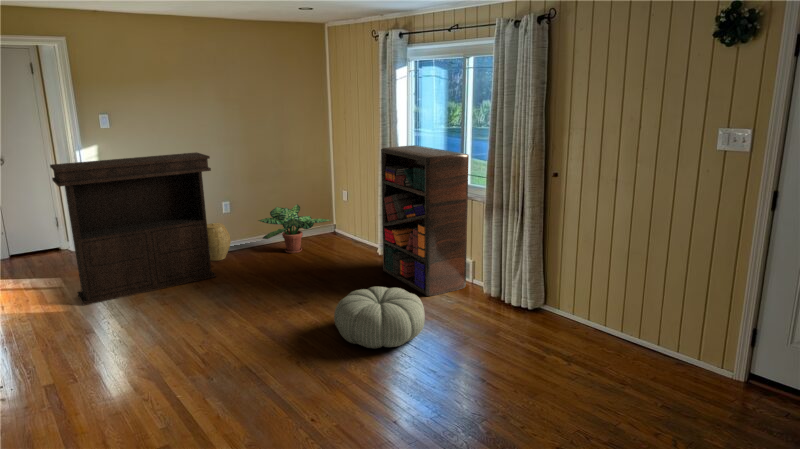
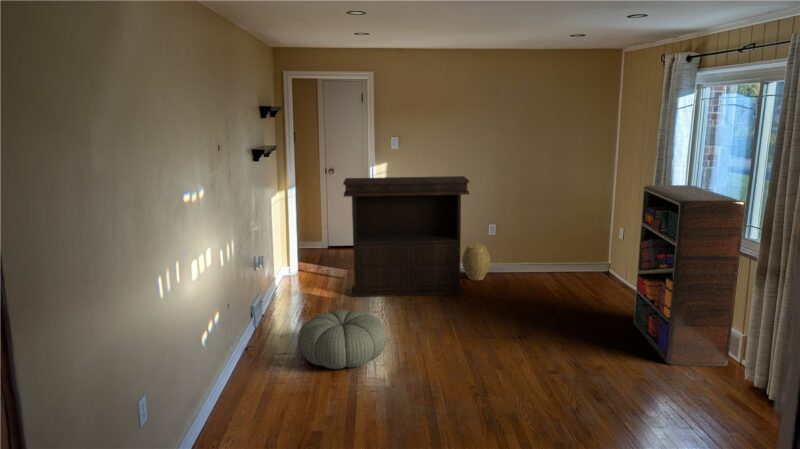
potted plant: present [258,204,331,253] -> none [517,236,596,286]
pouf: present [334,287,424,348] -> present [298,310,386,369]

